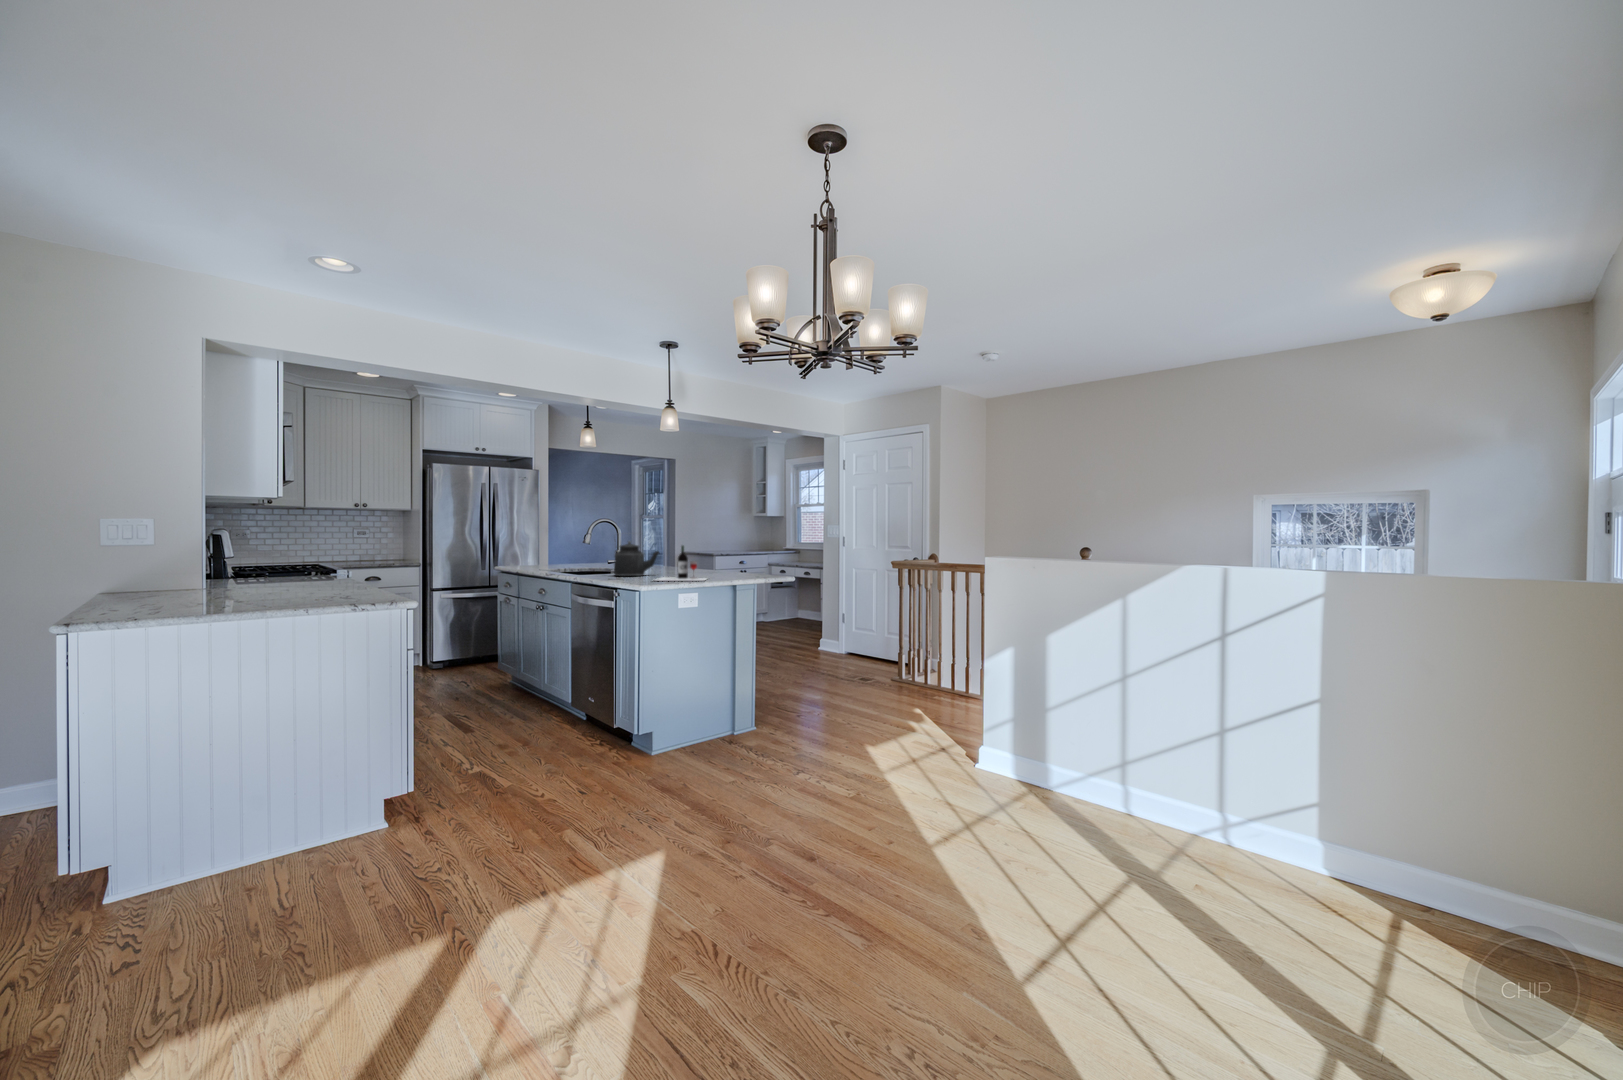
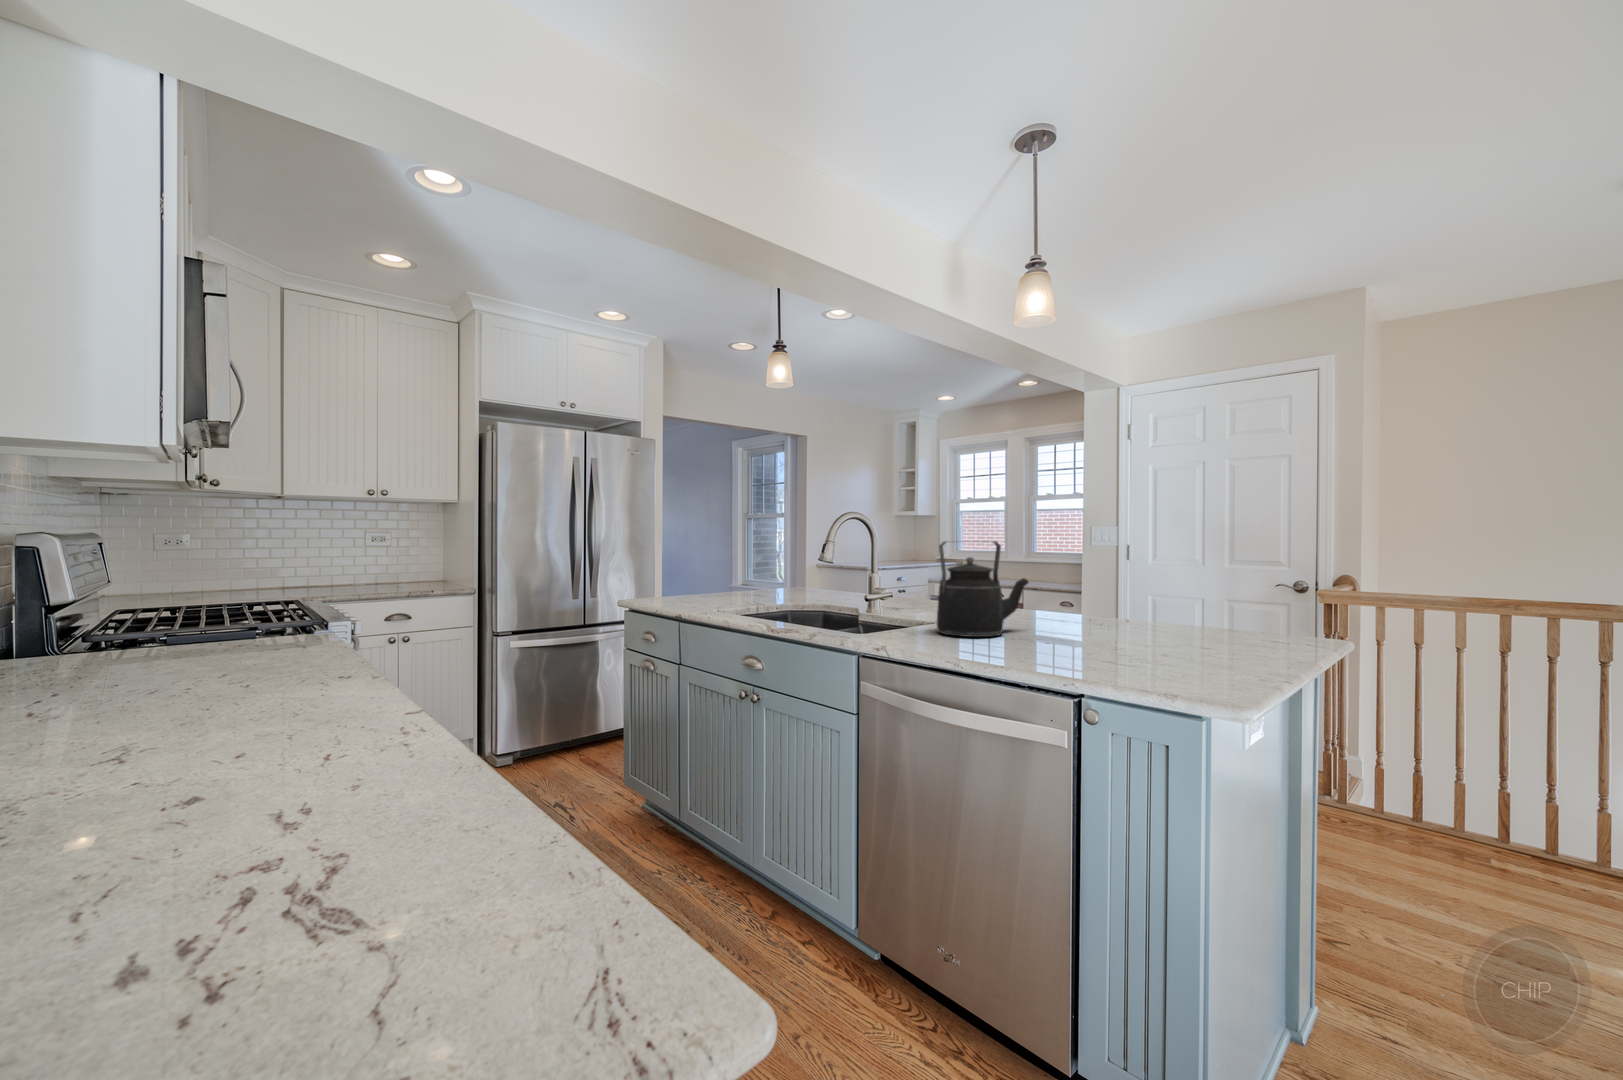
wine bottle: present [656,546,707,581] -> none [1064,570,1249,660]

